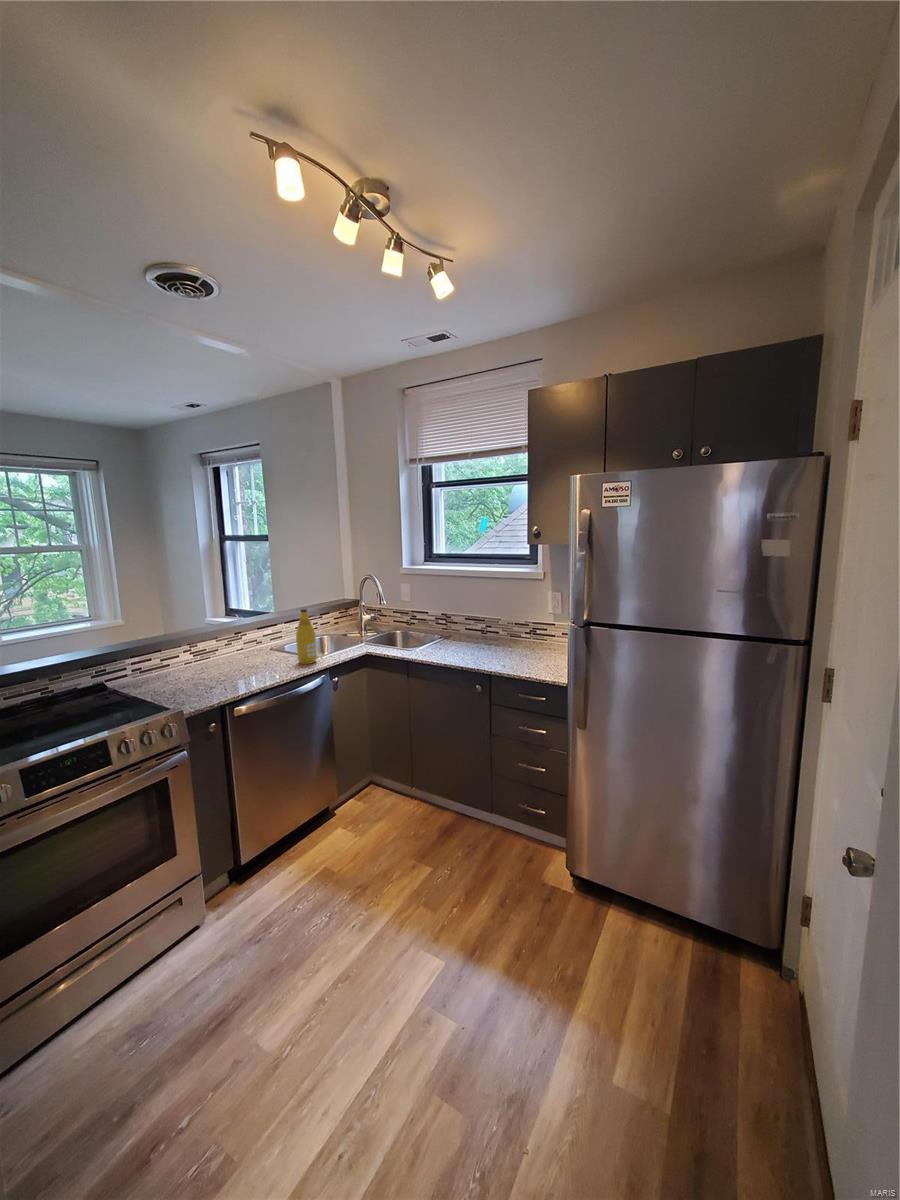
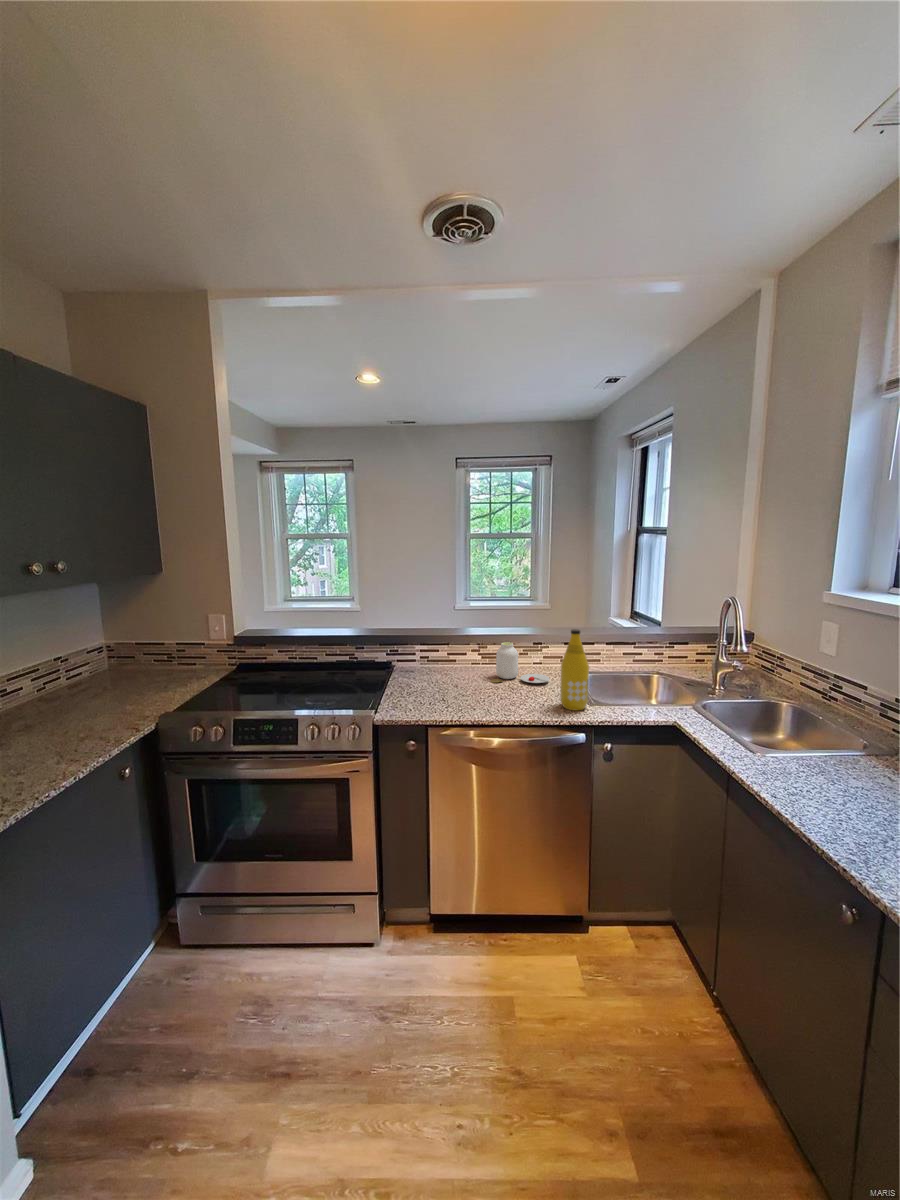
jar: none [218,635,270,669] -> present [490,642,550,683]

